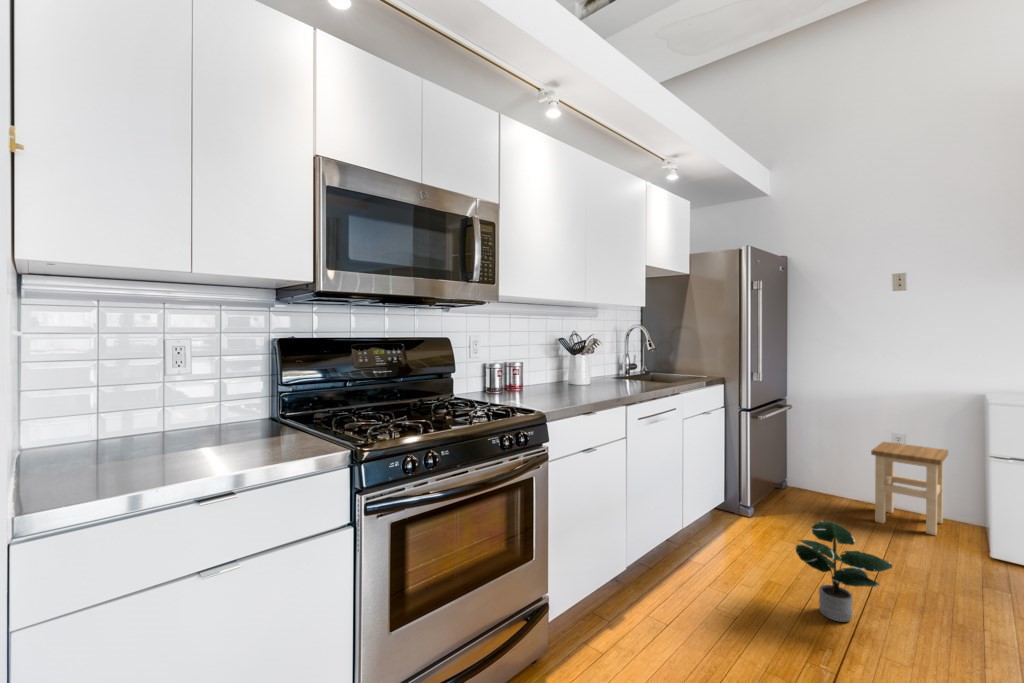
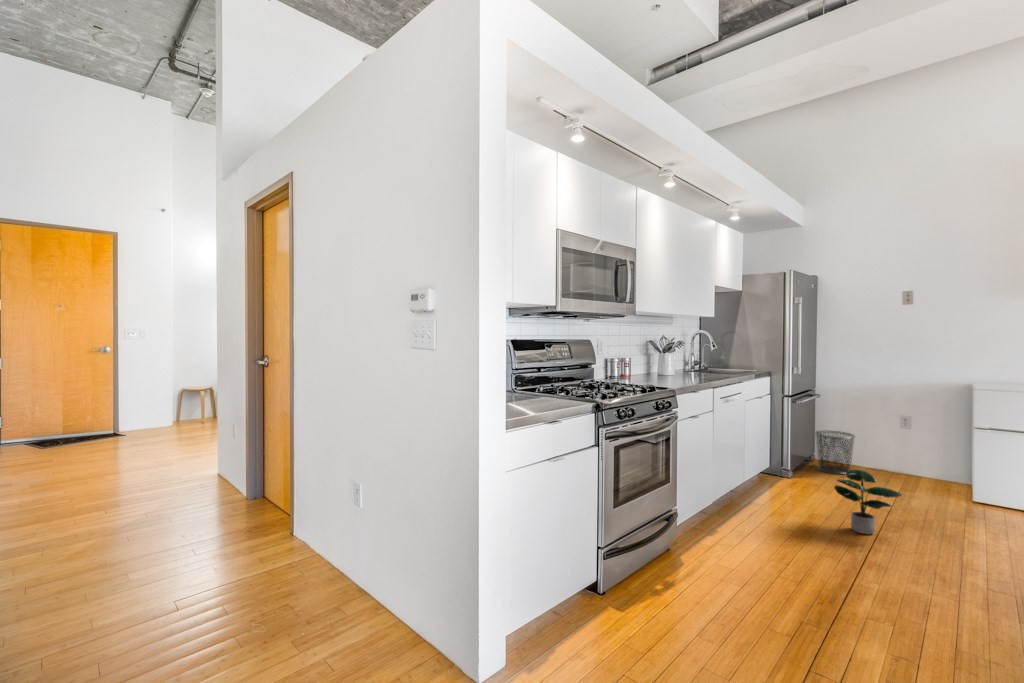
stool: present [871,442,948,535] -> none [884,422,943,490]
waste bin: none [784,451,835,509] -> present [815,430,855,474]

